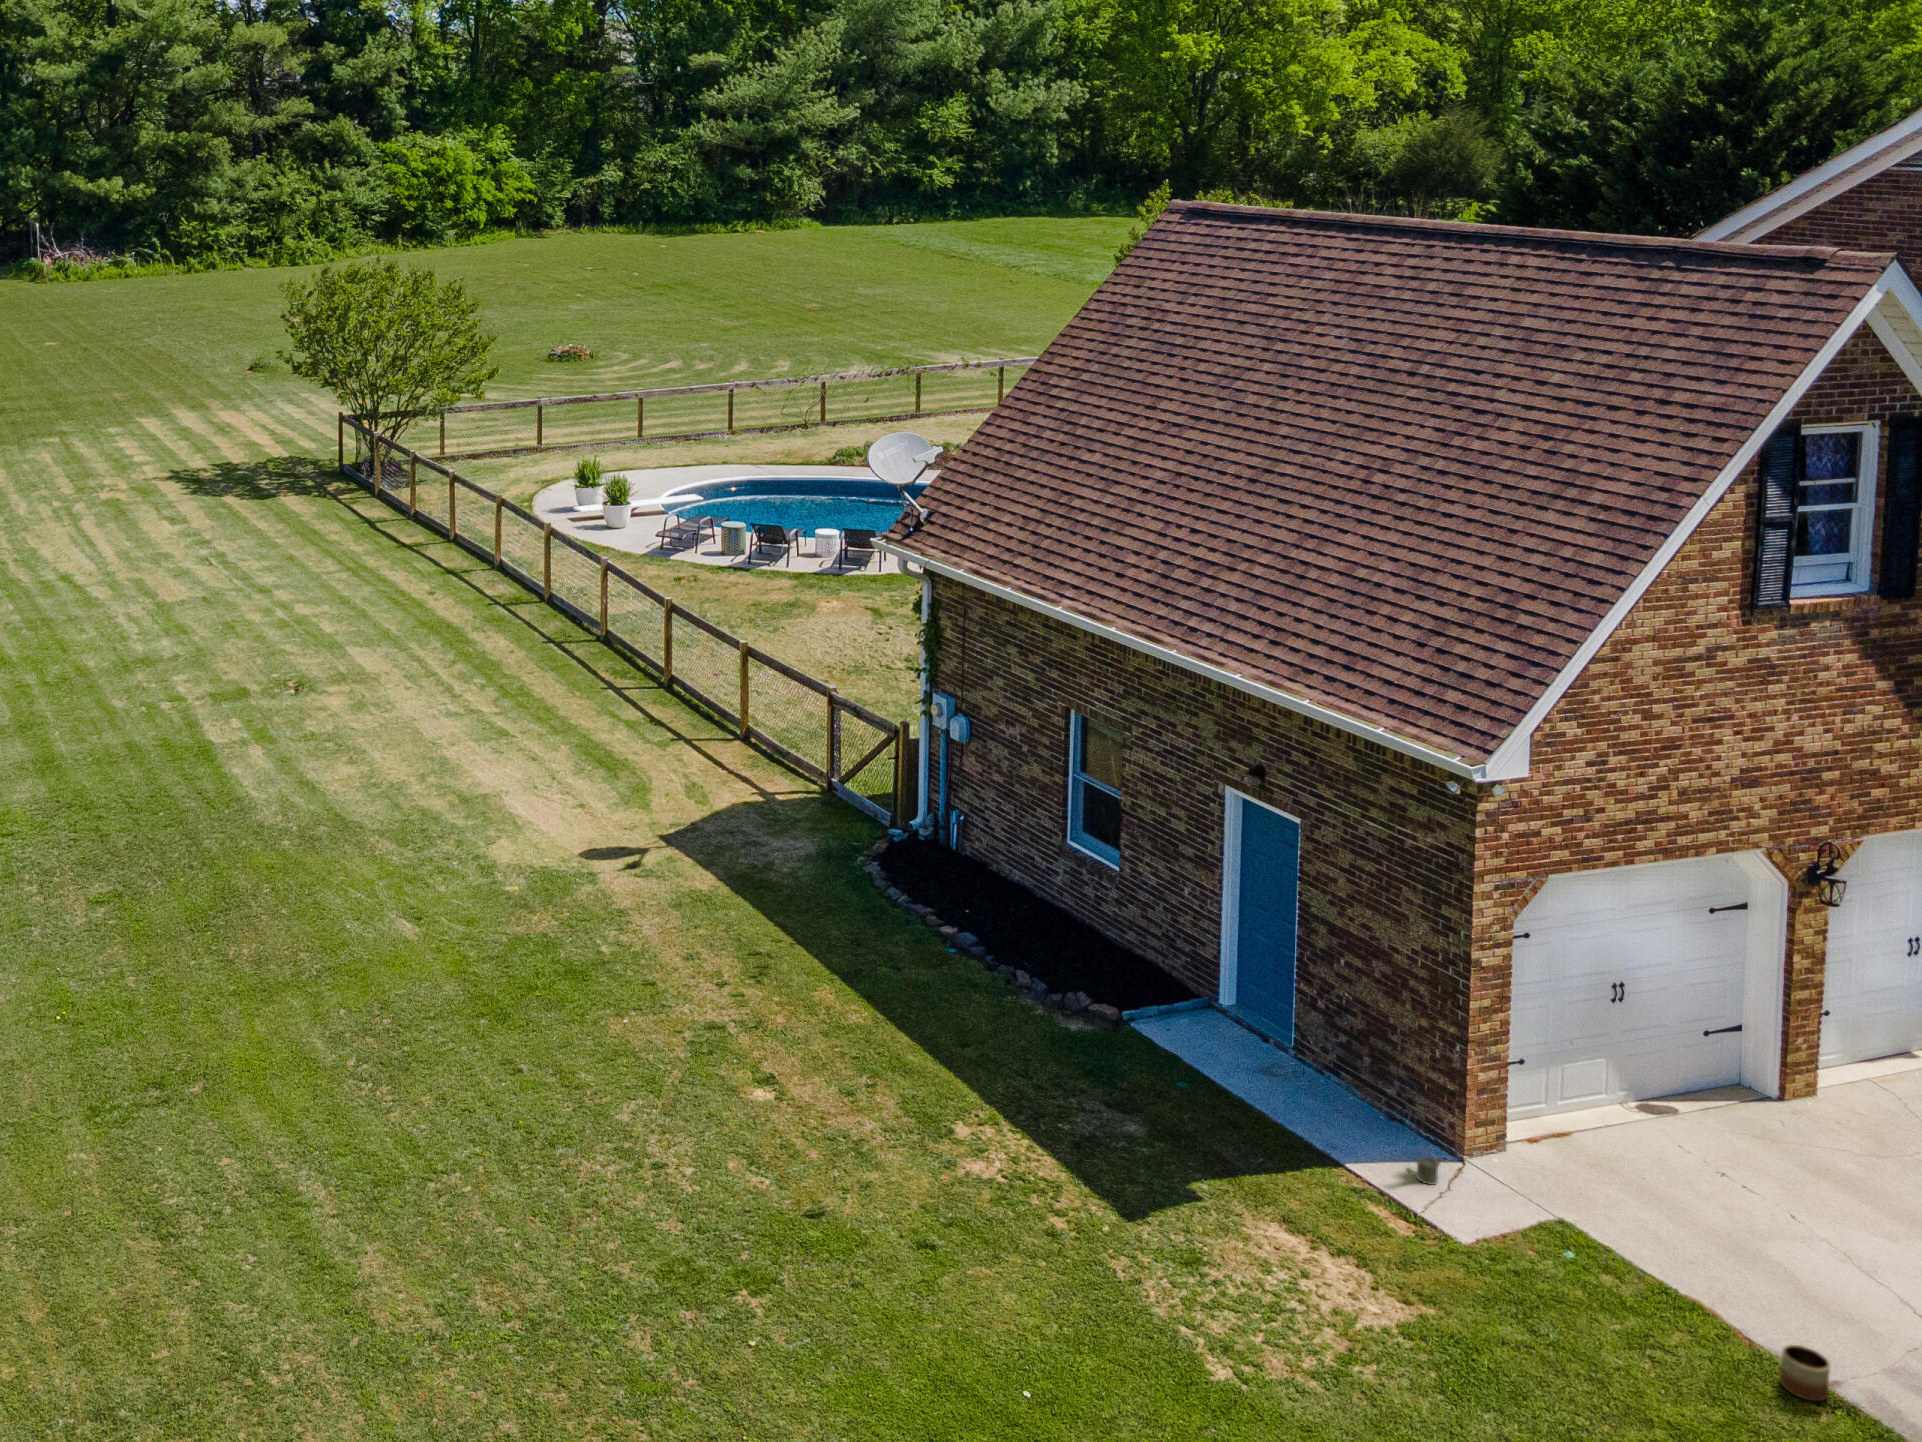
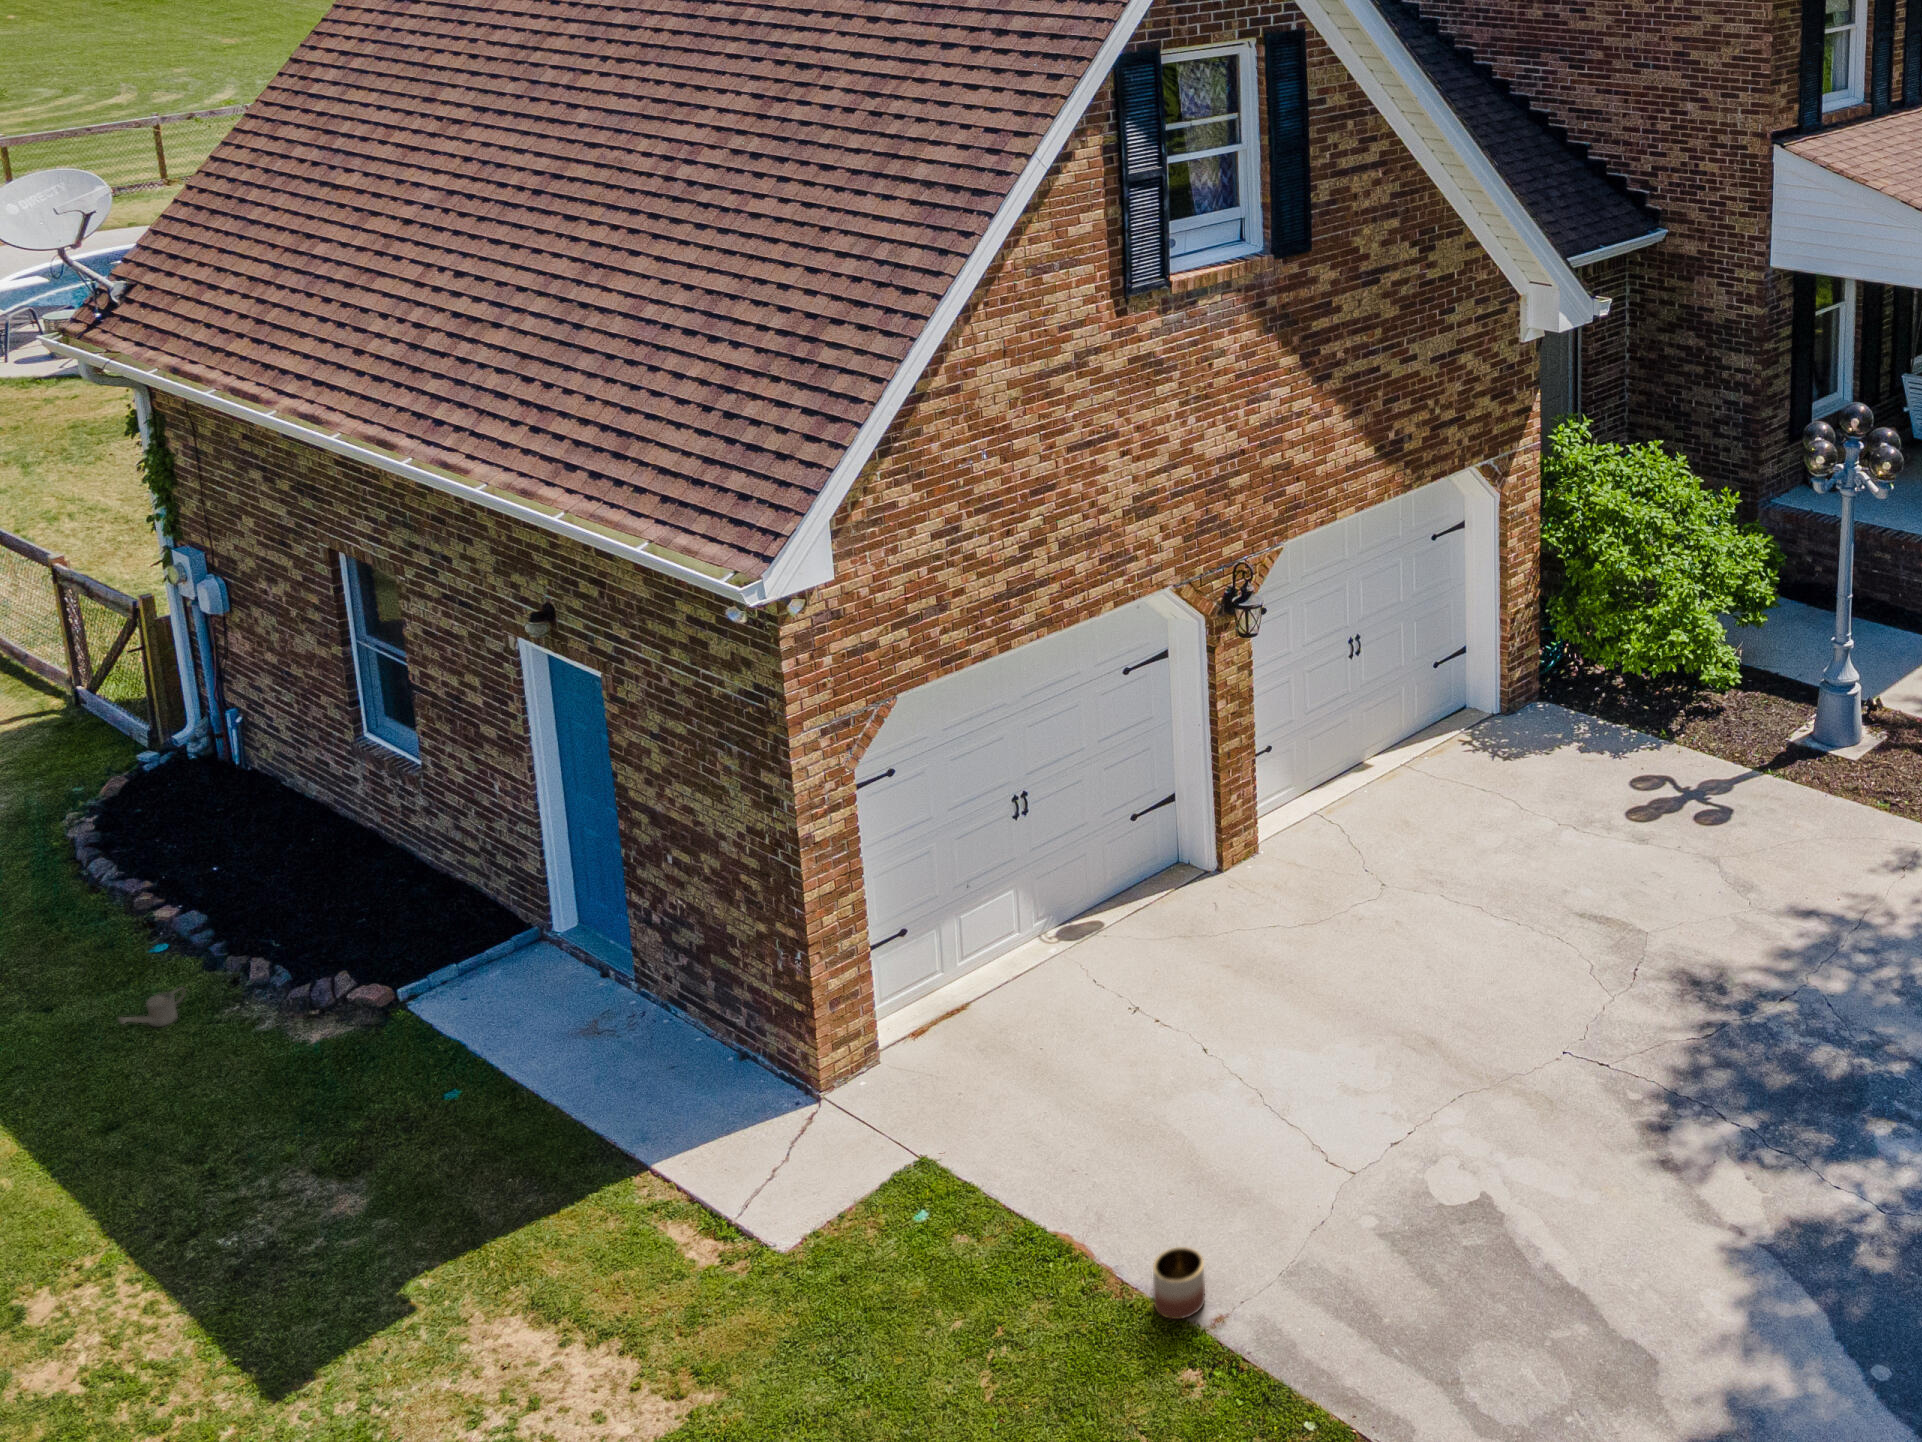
watering can: present [1406,1157,1440,1185] -> present [119,987,185,1027]

